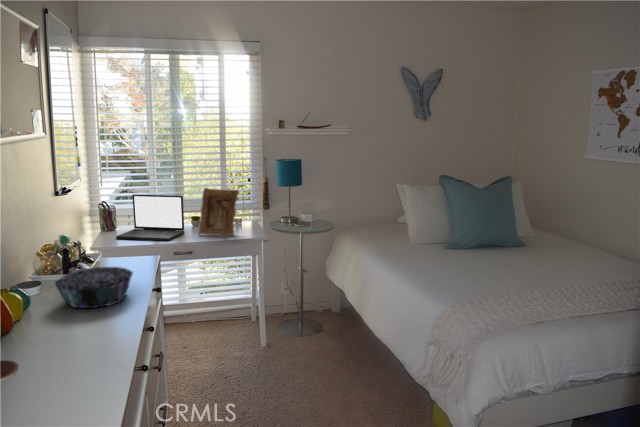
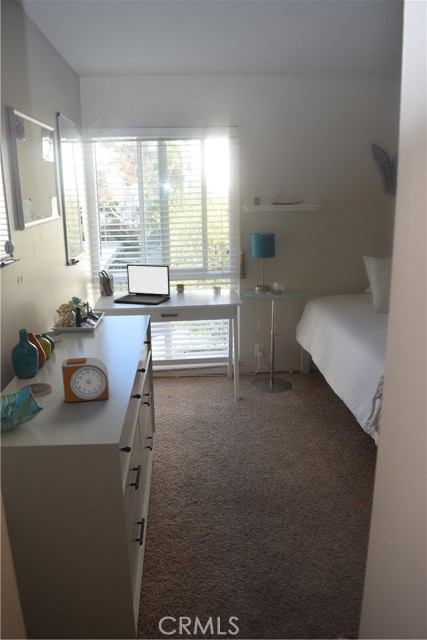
picture frame: present [198,188,239,236] -> none [182,259,217,301]
decorative bowl: present [54,267,133,308] -> none [72,322,129,352]
alarm clock: none [26,324,102,393] -> present [62,358,109,402]

